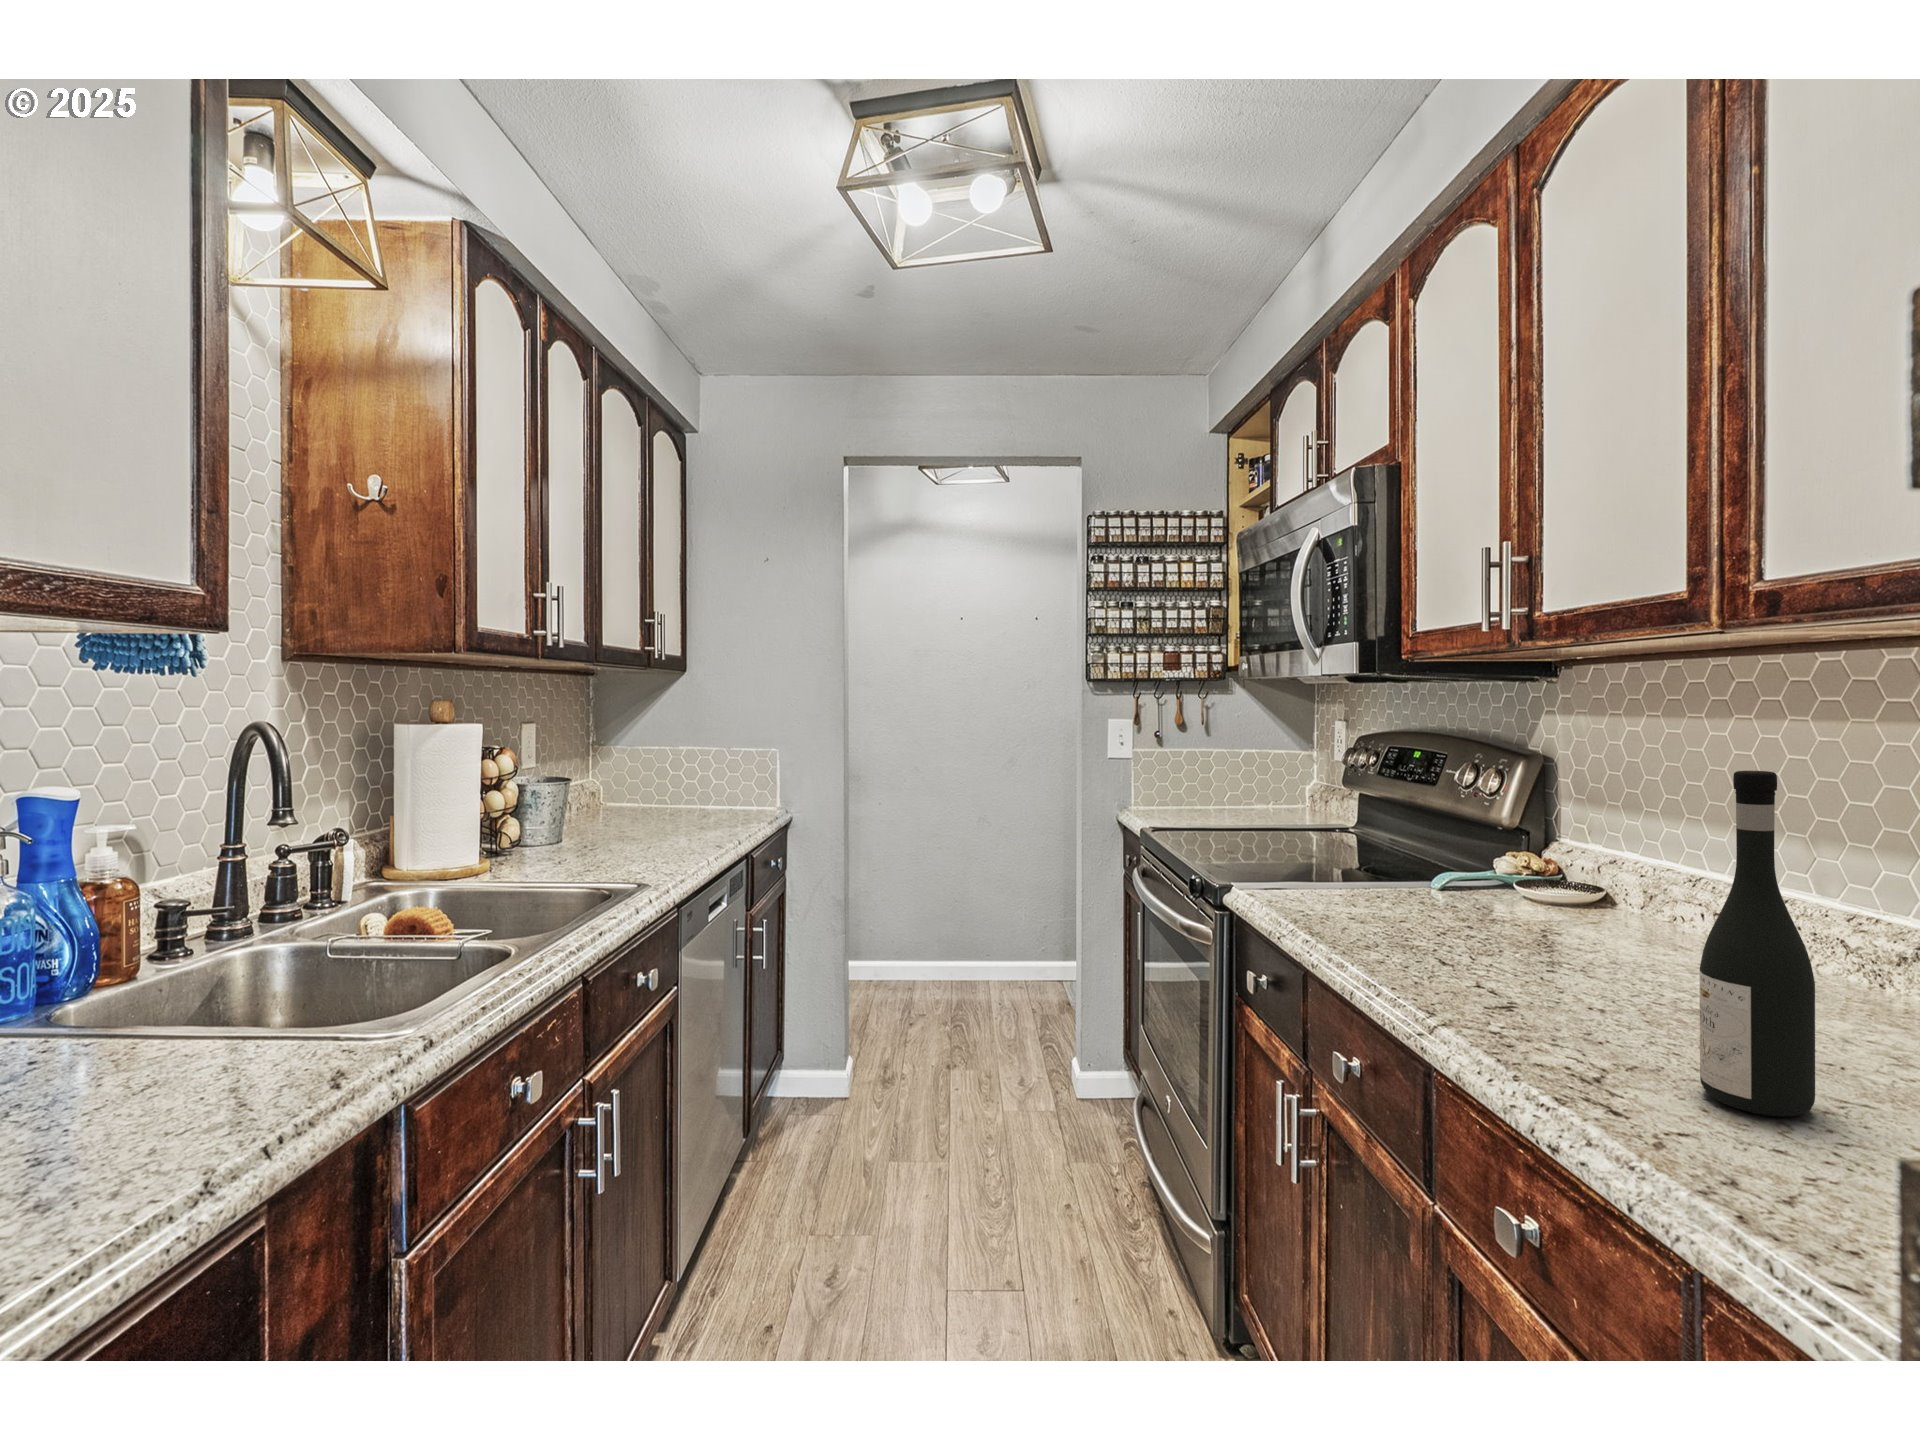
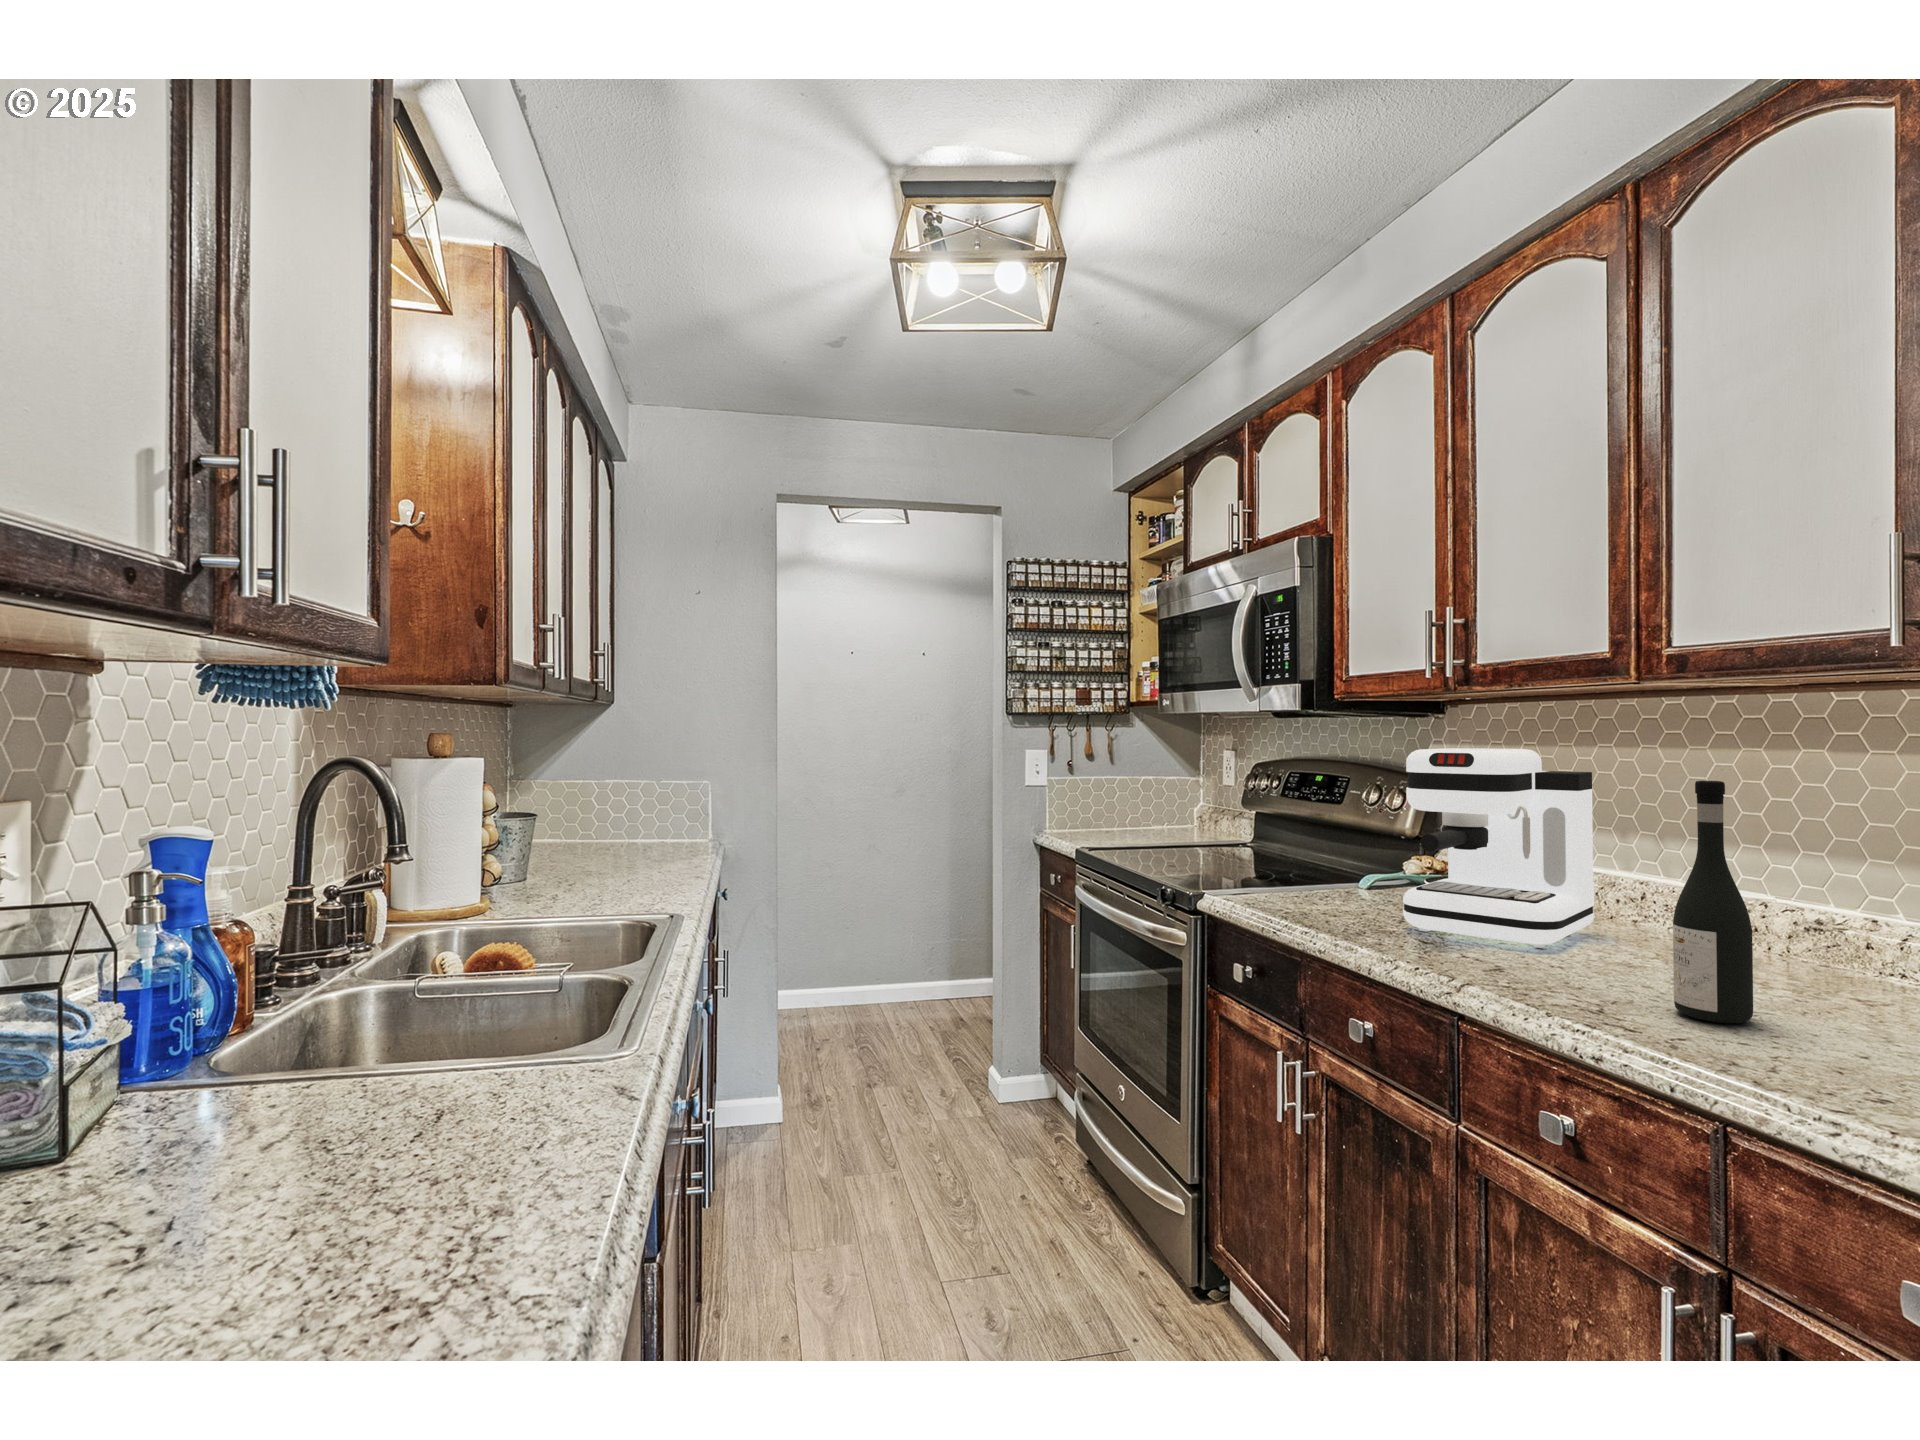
coffee maker: none [1428,721,1693,981] -> present [1403,748,1594,948]

